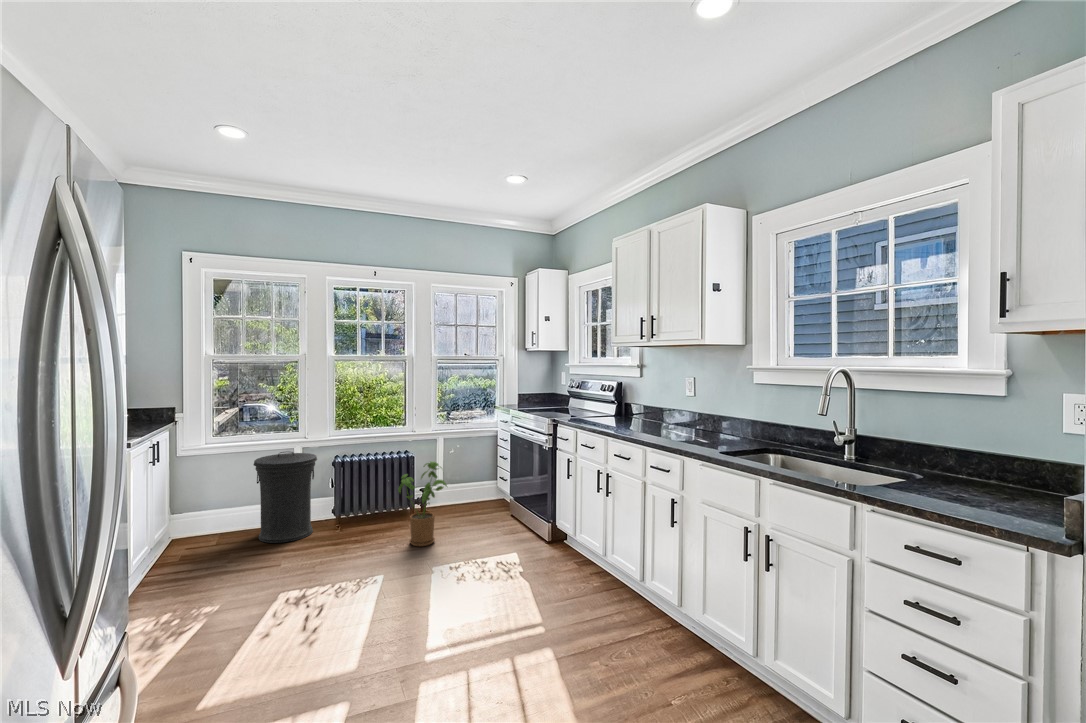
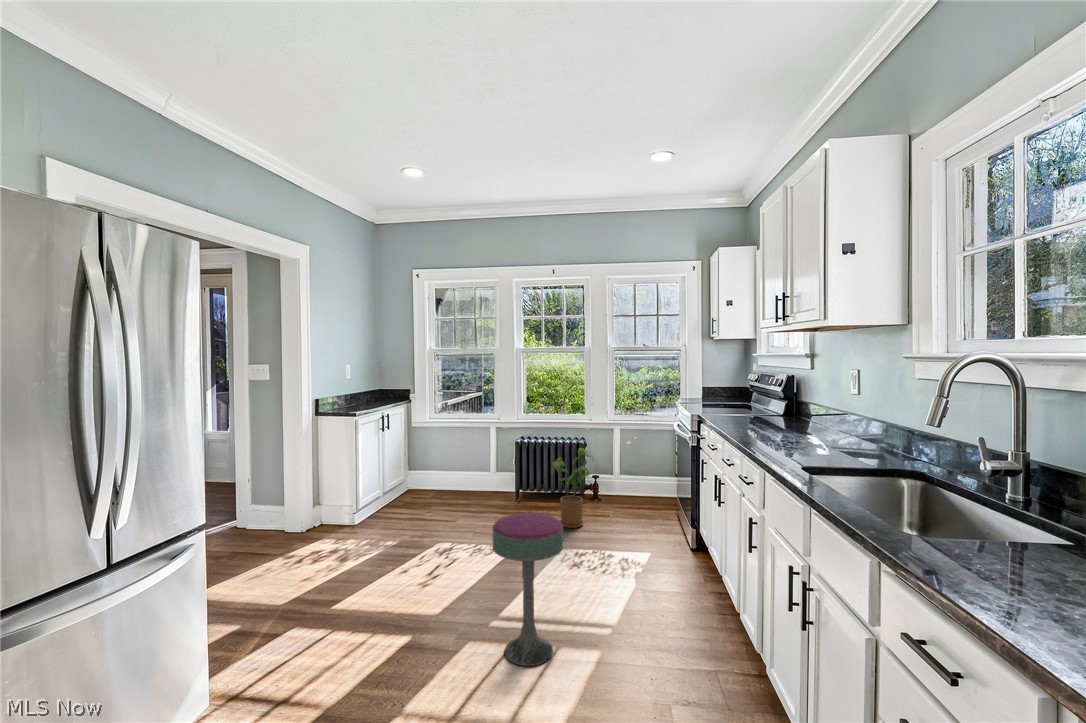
trash can: present [253,451,317,543] -> none [455,428,503,503]
bar stool: none [453,528,524,681] -> present [492,513,563,666]

